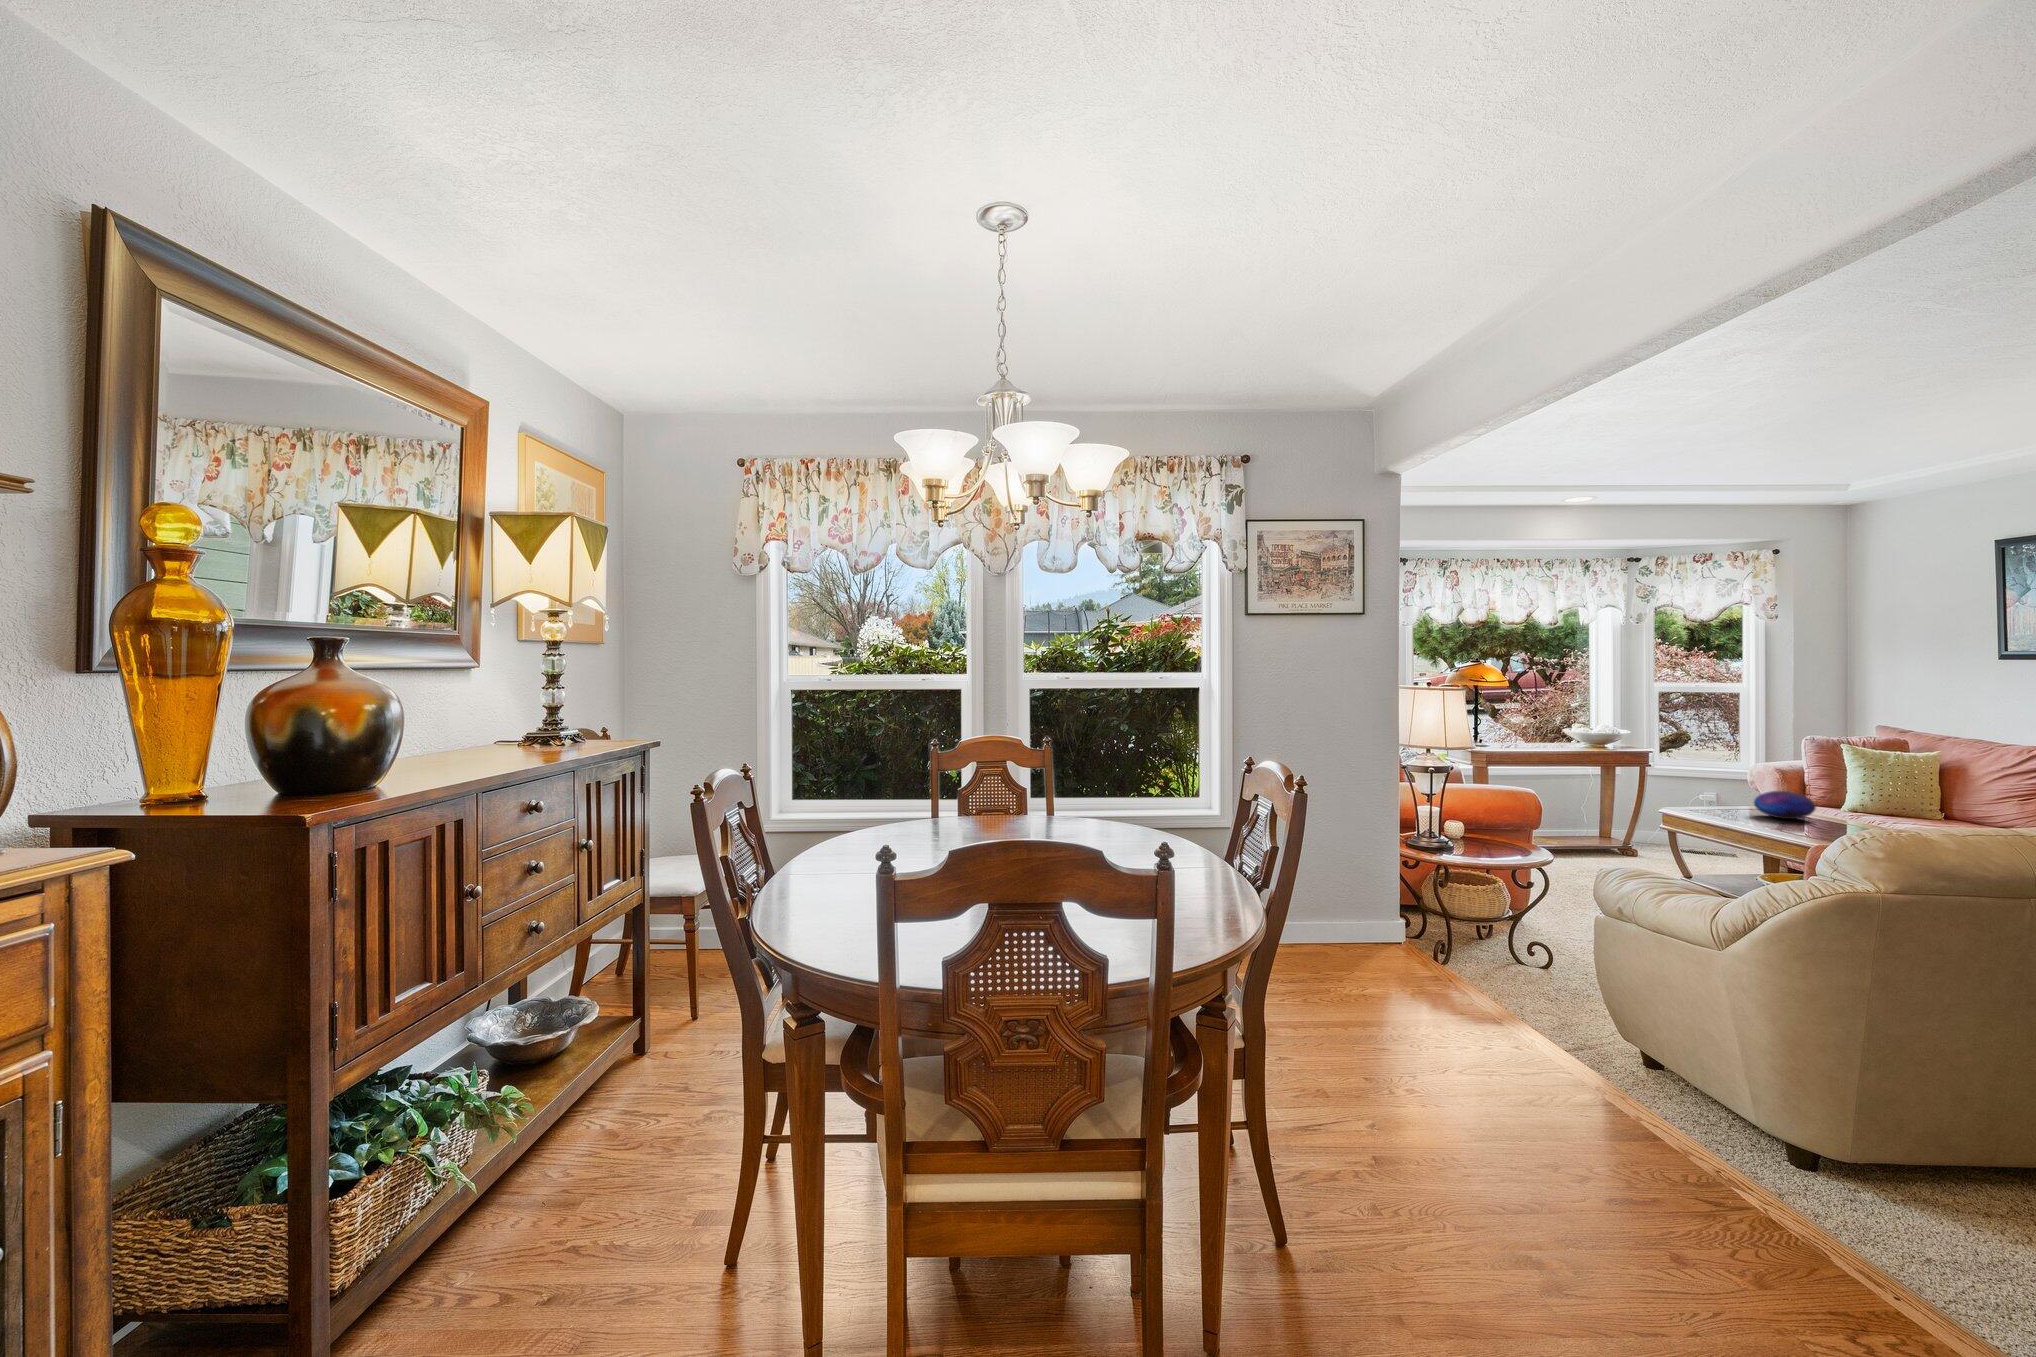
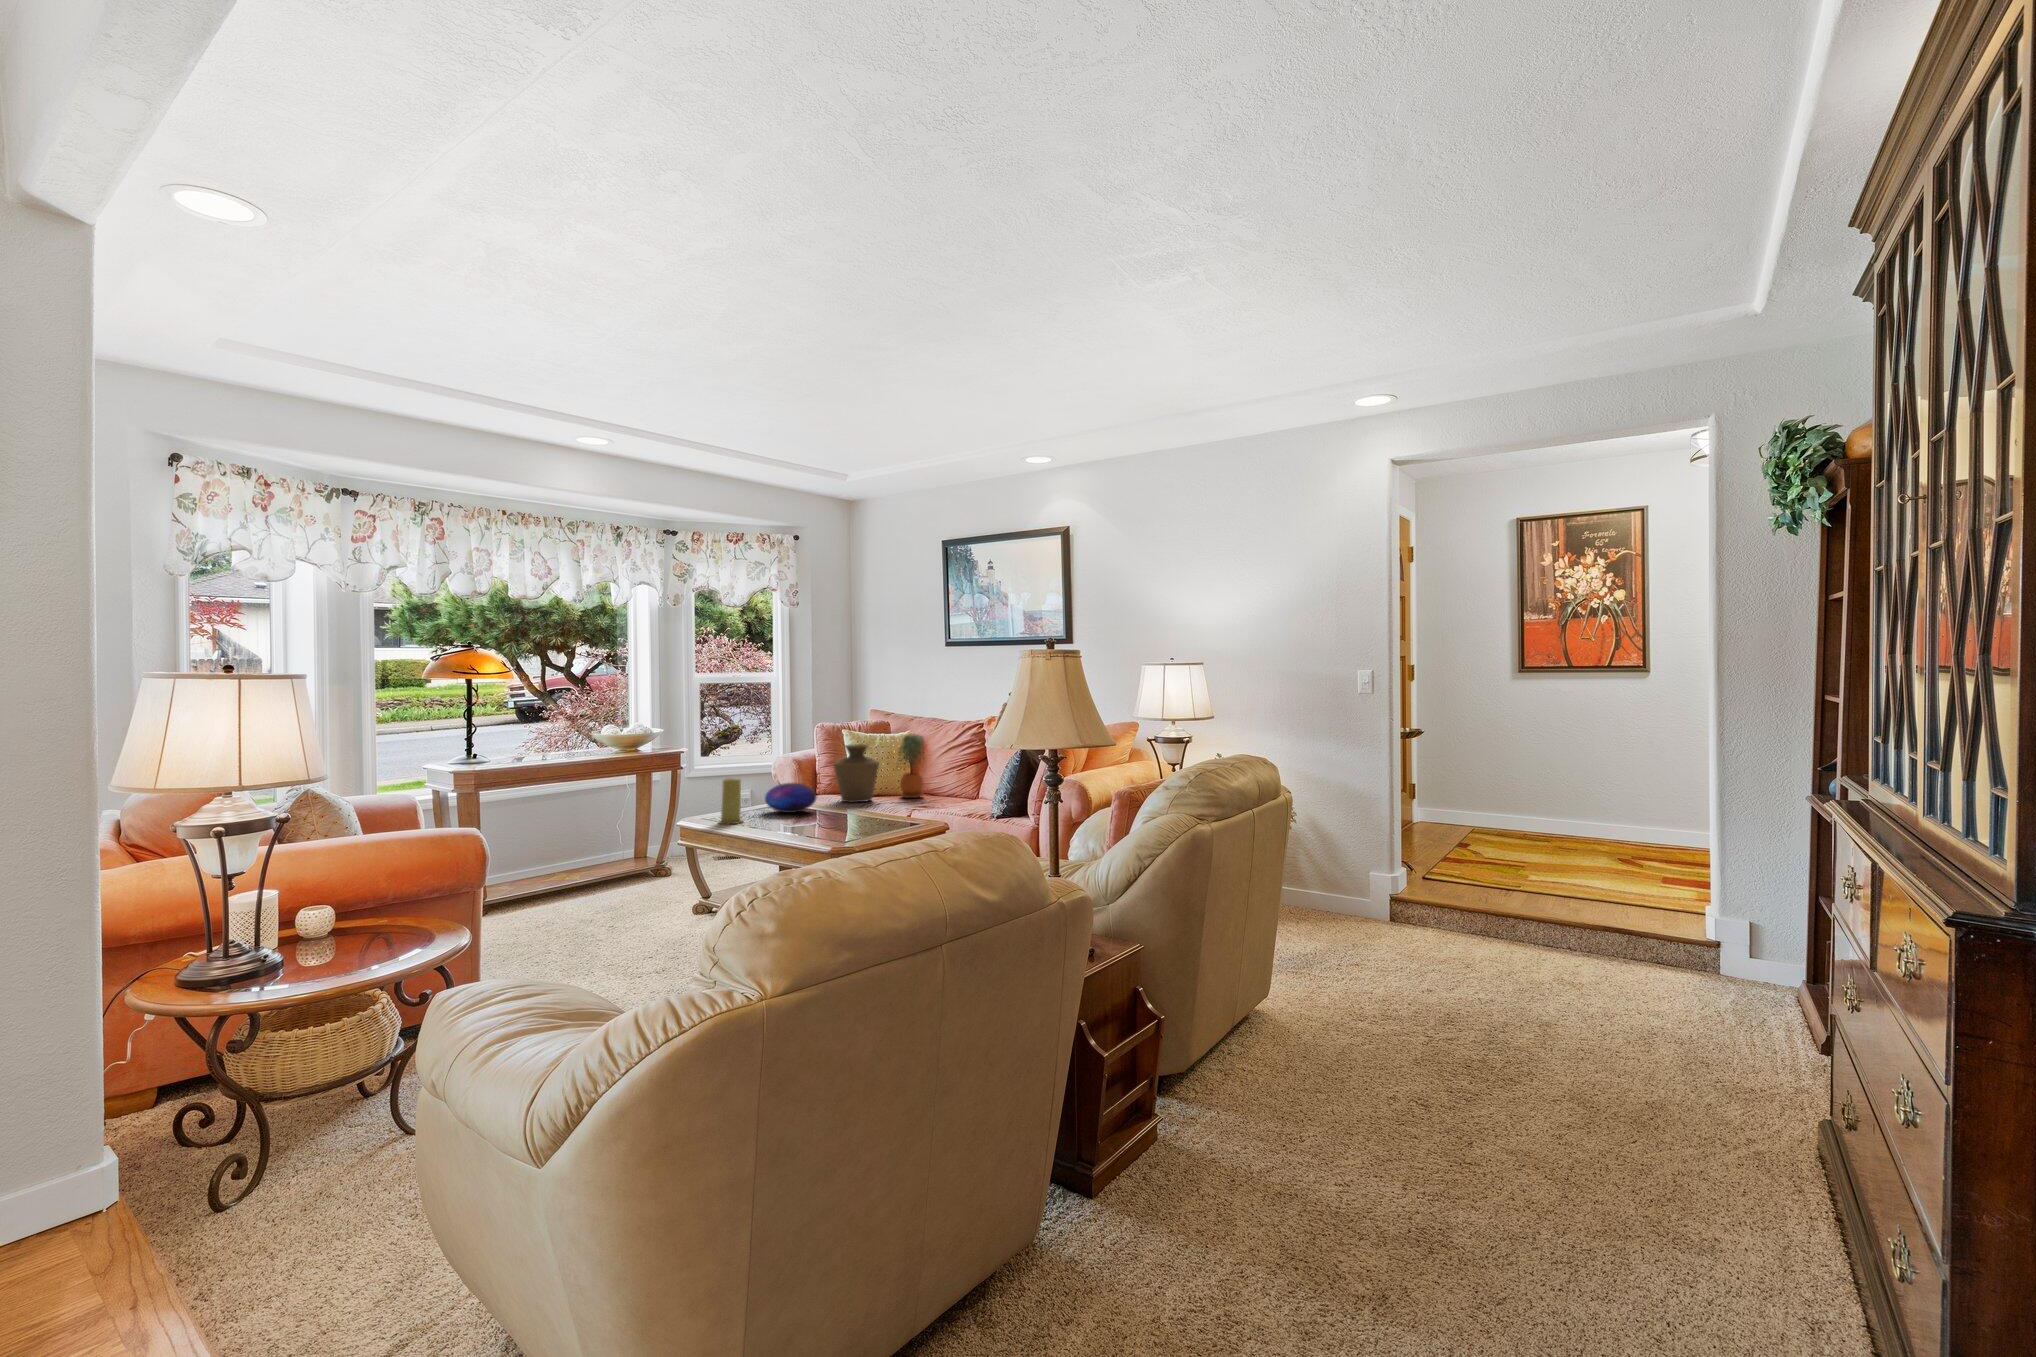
potted plant: none [1919,755,1964,822] -> present [898,734,924,798]
vase: none [1833,760,1896,818] -> present [834,744,879,802]
candle: none [1707,781,1734,821] -> present [719,778,743,824]

